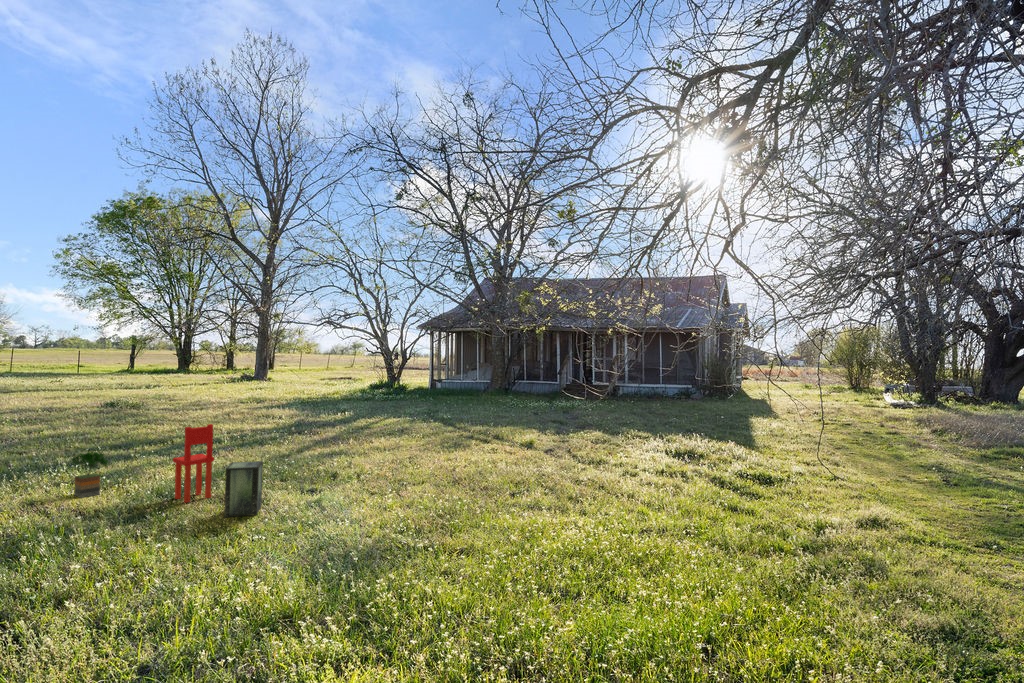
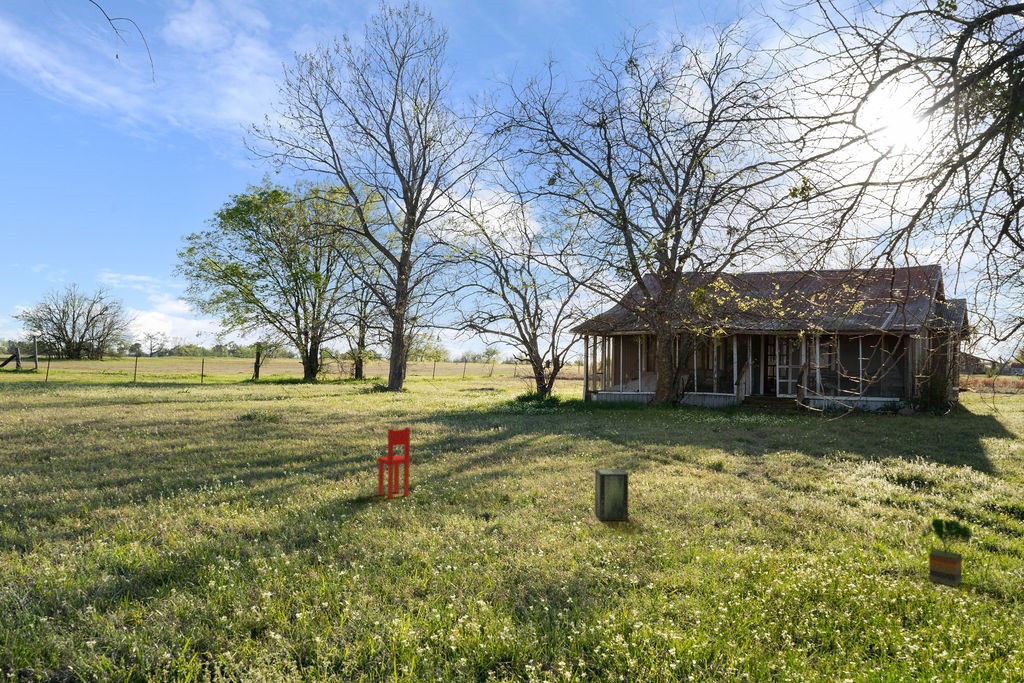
potted tree: present [72,452,109,498] -> present [922,519,973,587]
storage box: present [224,461,263,517] -> present [595,469,628,521]

